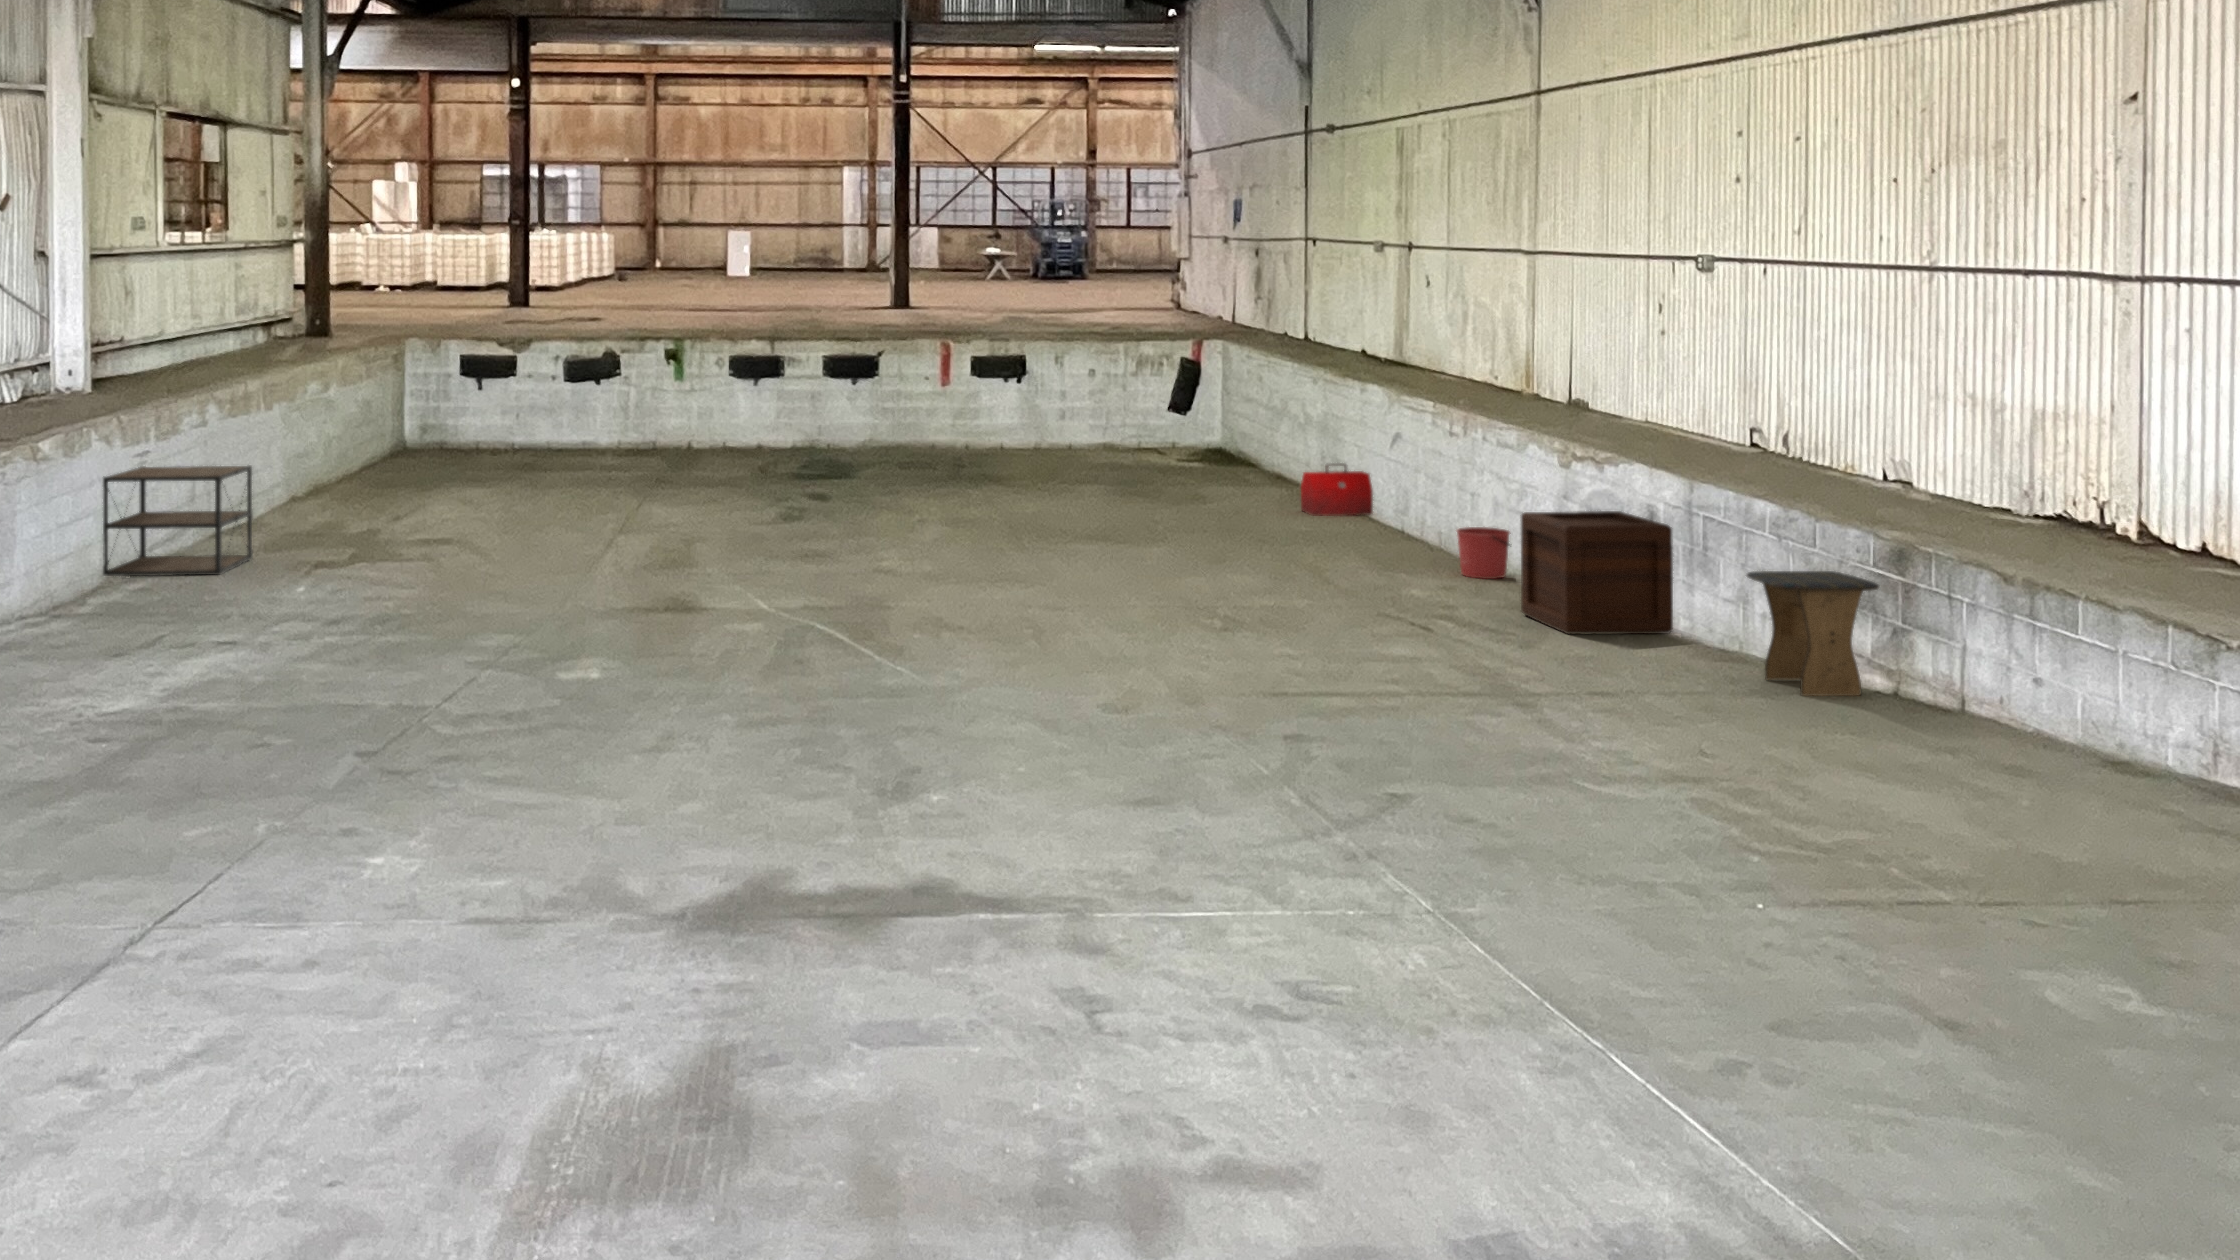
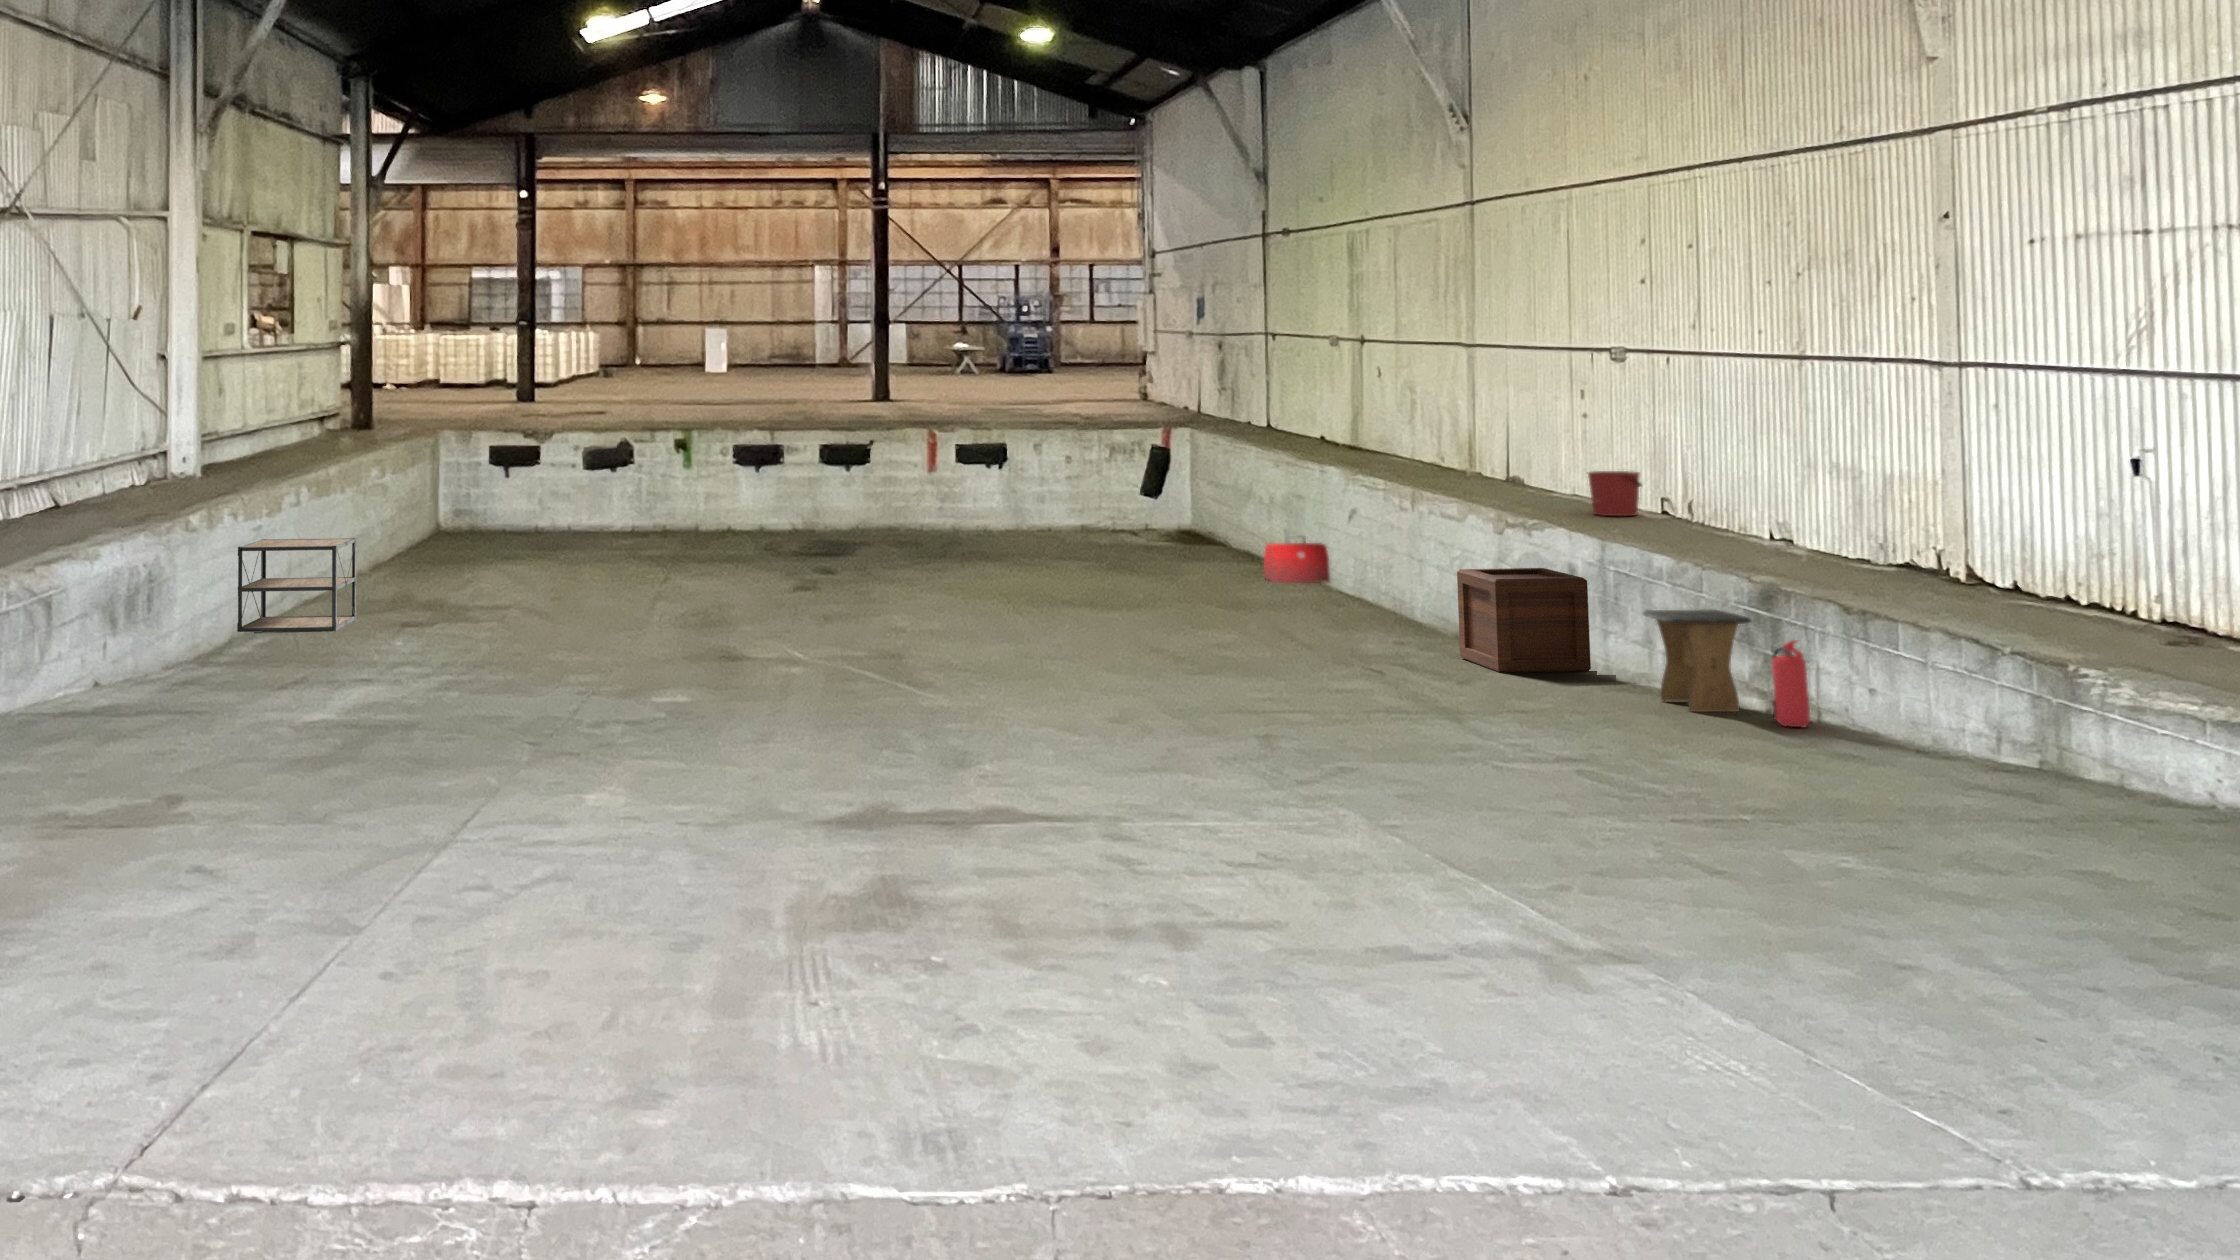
bucket: present [1457,527,1510,579] -> present [1588,471,1642,516]
fire extinguisher: none [1904,615,1952,721] -> present [1772,640,1810,728]

